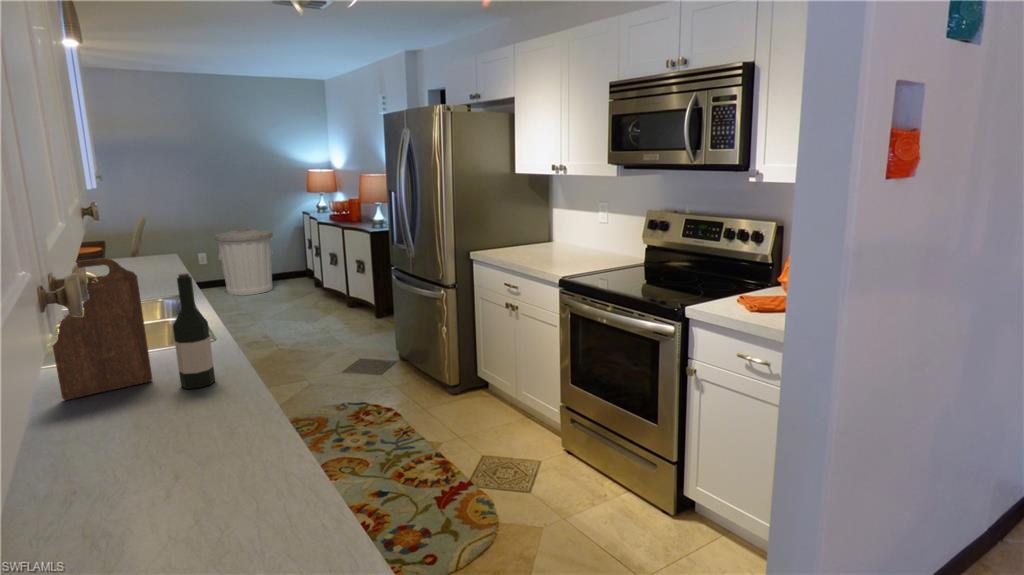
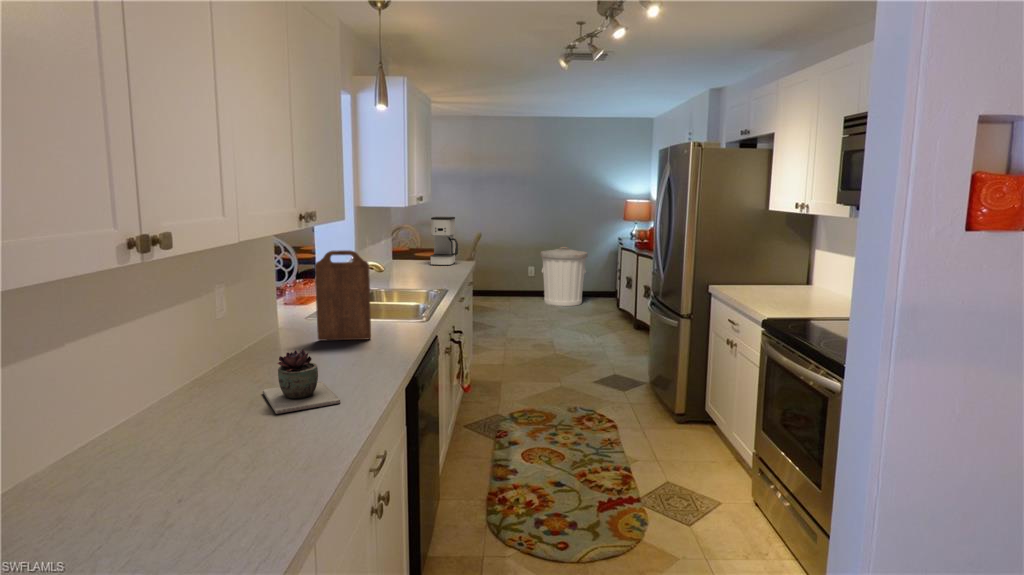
coffee maker: none [102,200,147,266] -> present [430,217,458,265]
wine bottle: present [173,274,215,389] -> none [380,266,403,348]
succulent plant: none [67,421,230,536] -> present [263,349,341,414]

